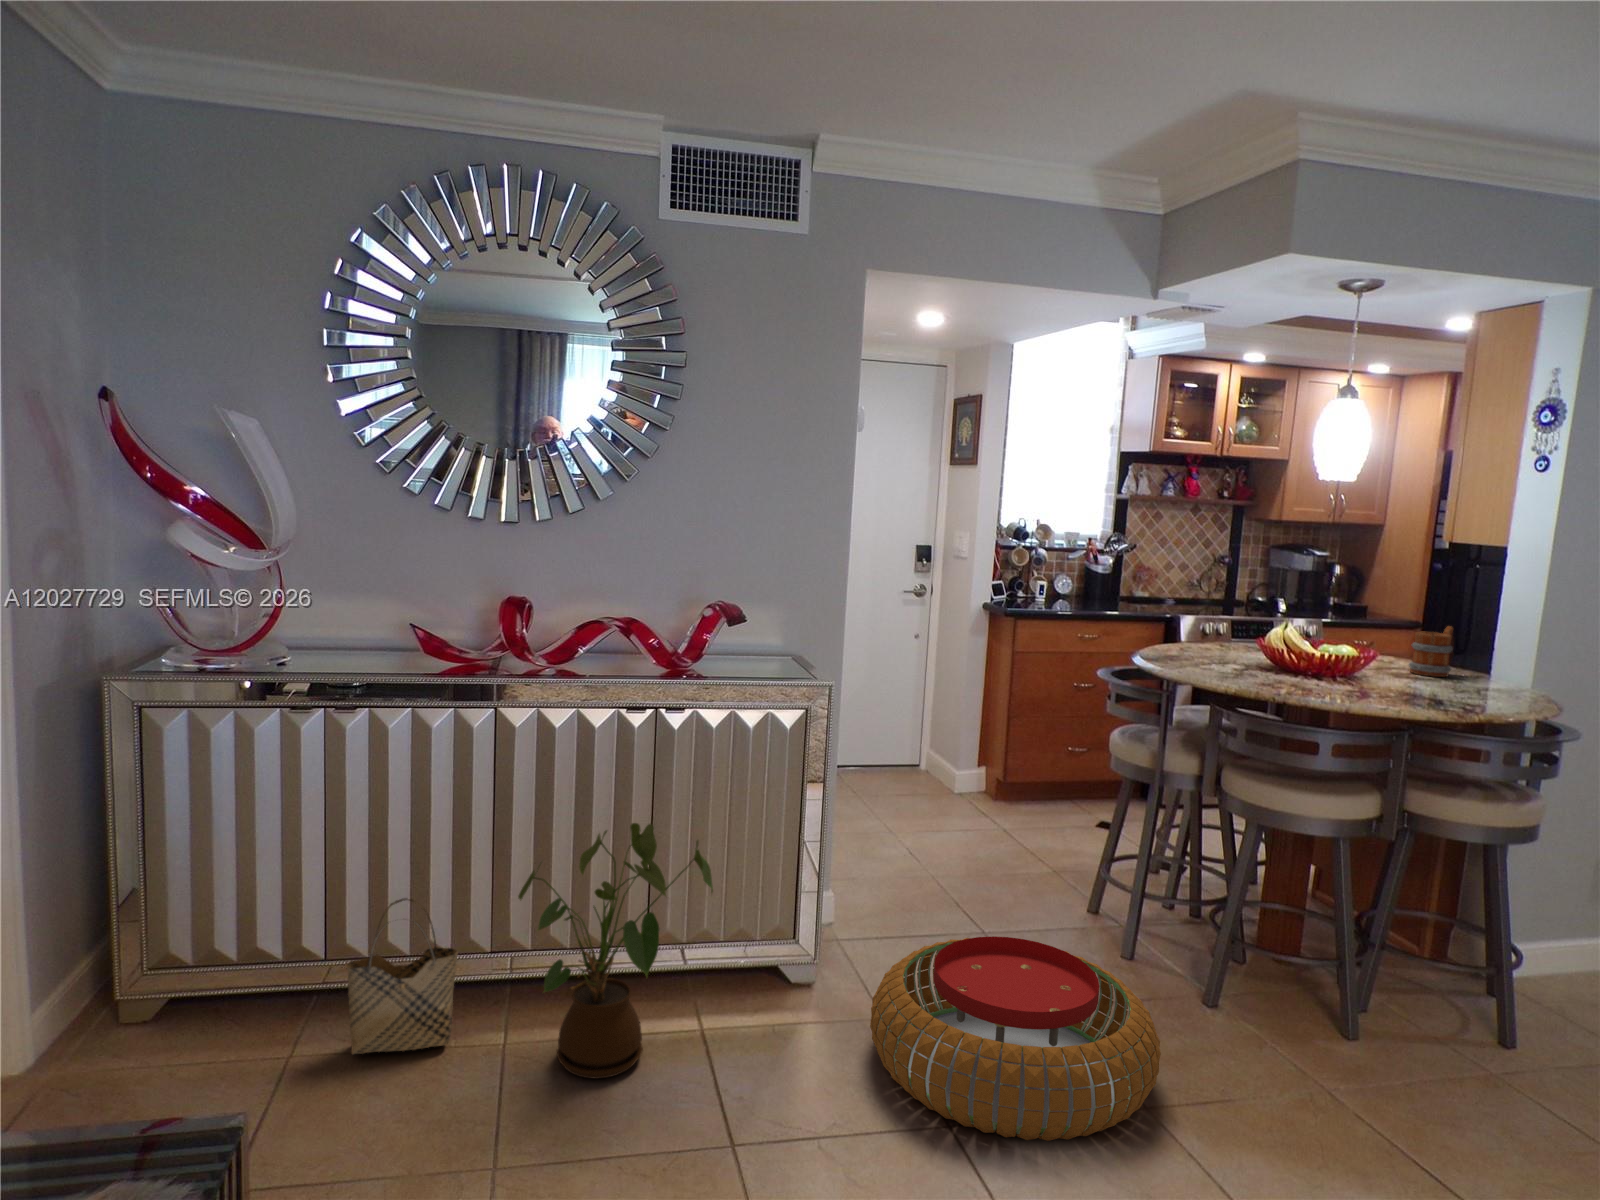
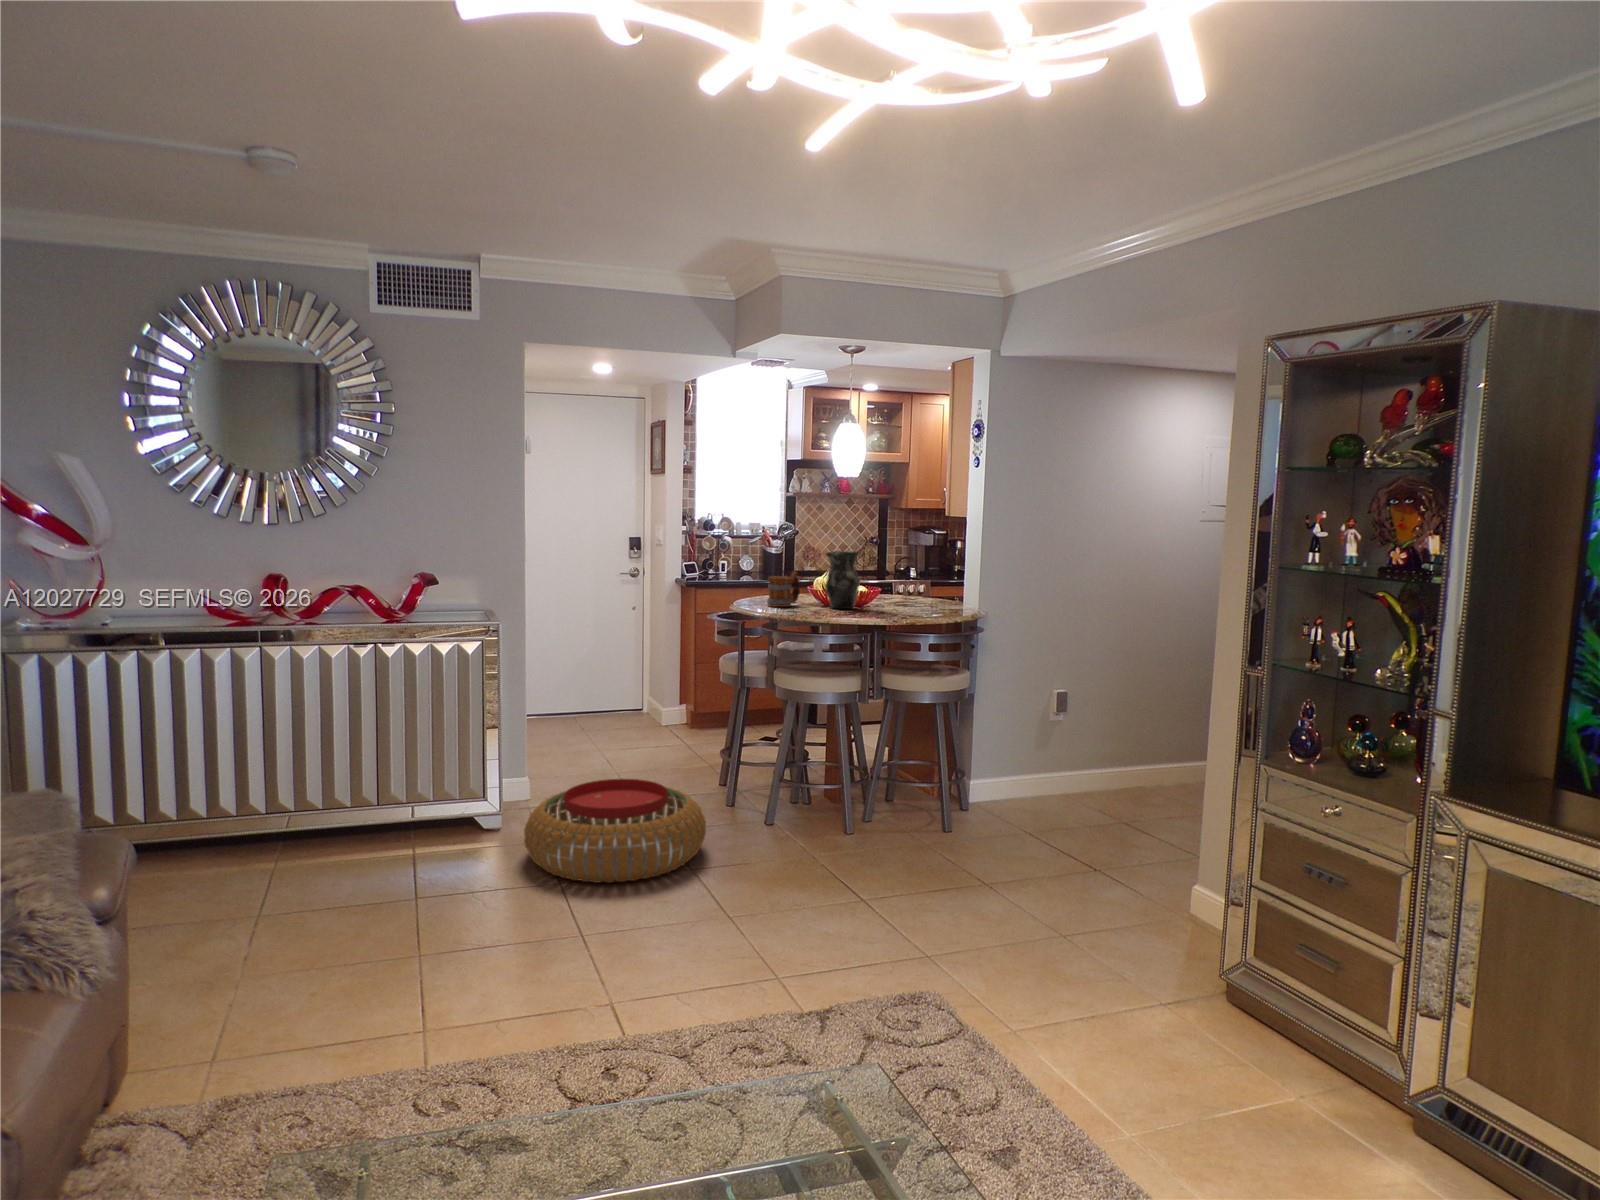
vase: none [1327,597,1393,691] -> present [825,551,860,609]
mug: present [1409,626,1454,677] -> present [767,572,800,607]
house plant: present [518,823,713,1079] -> none [276,717,414,878]
woven basket: present [345,898,458,1055] -> none [157,777,240,878]

